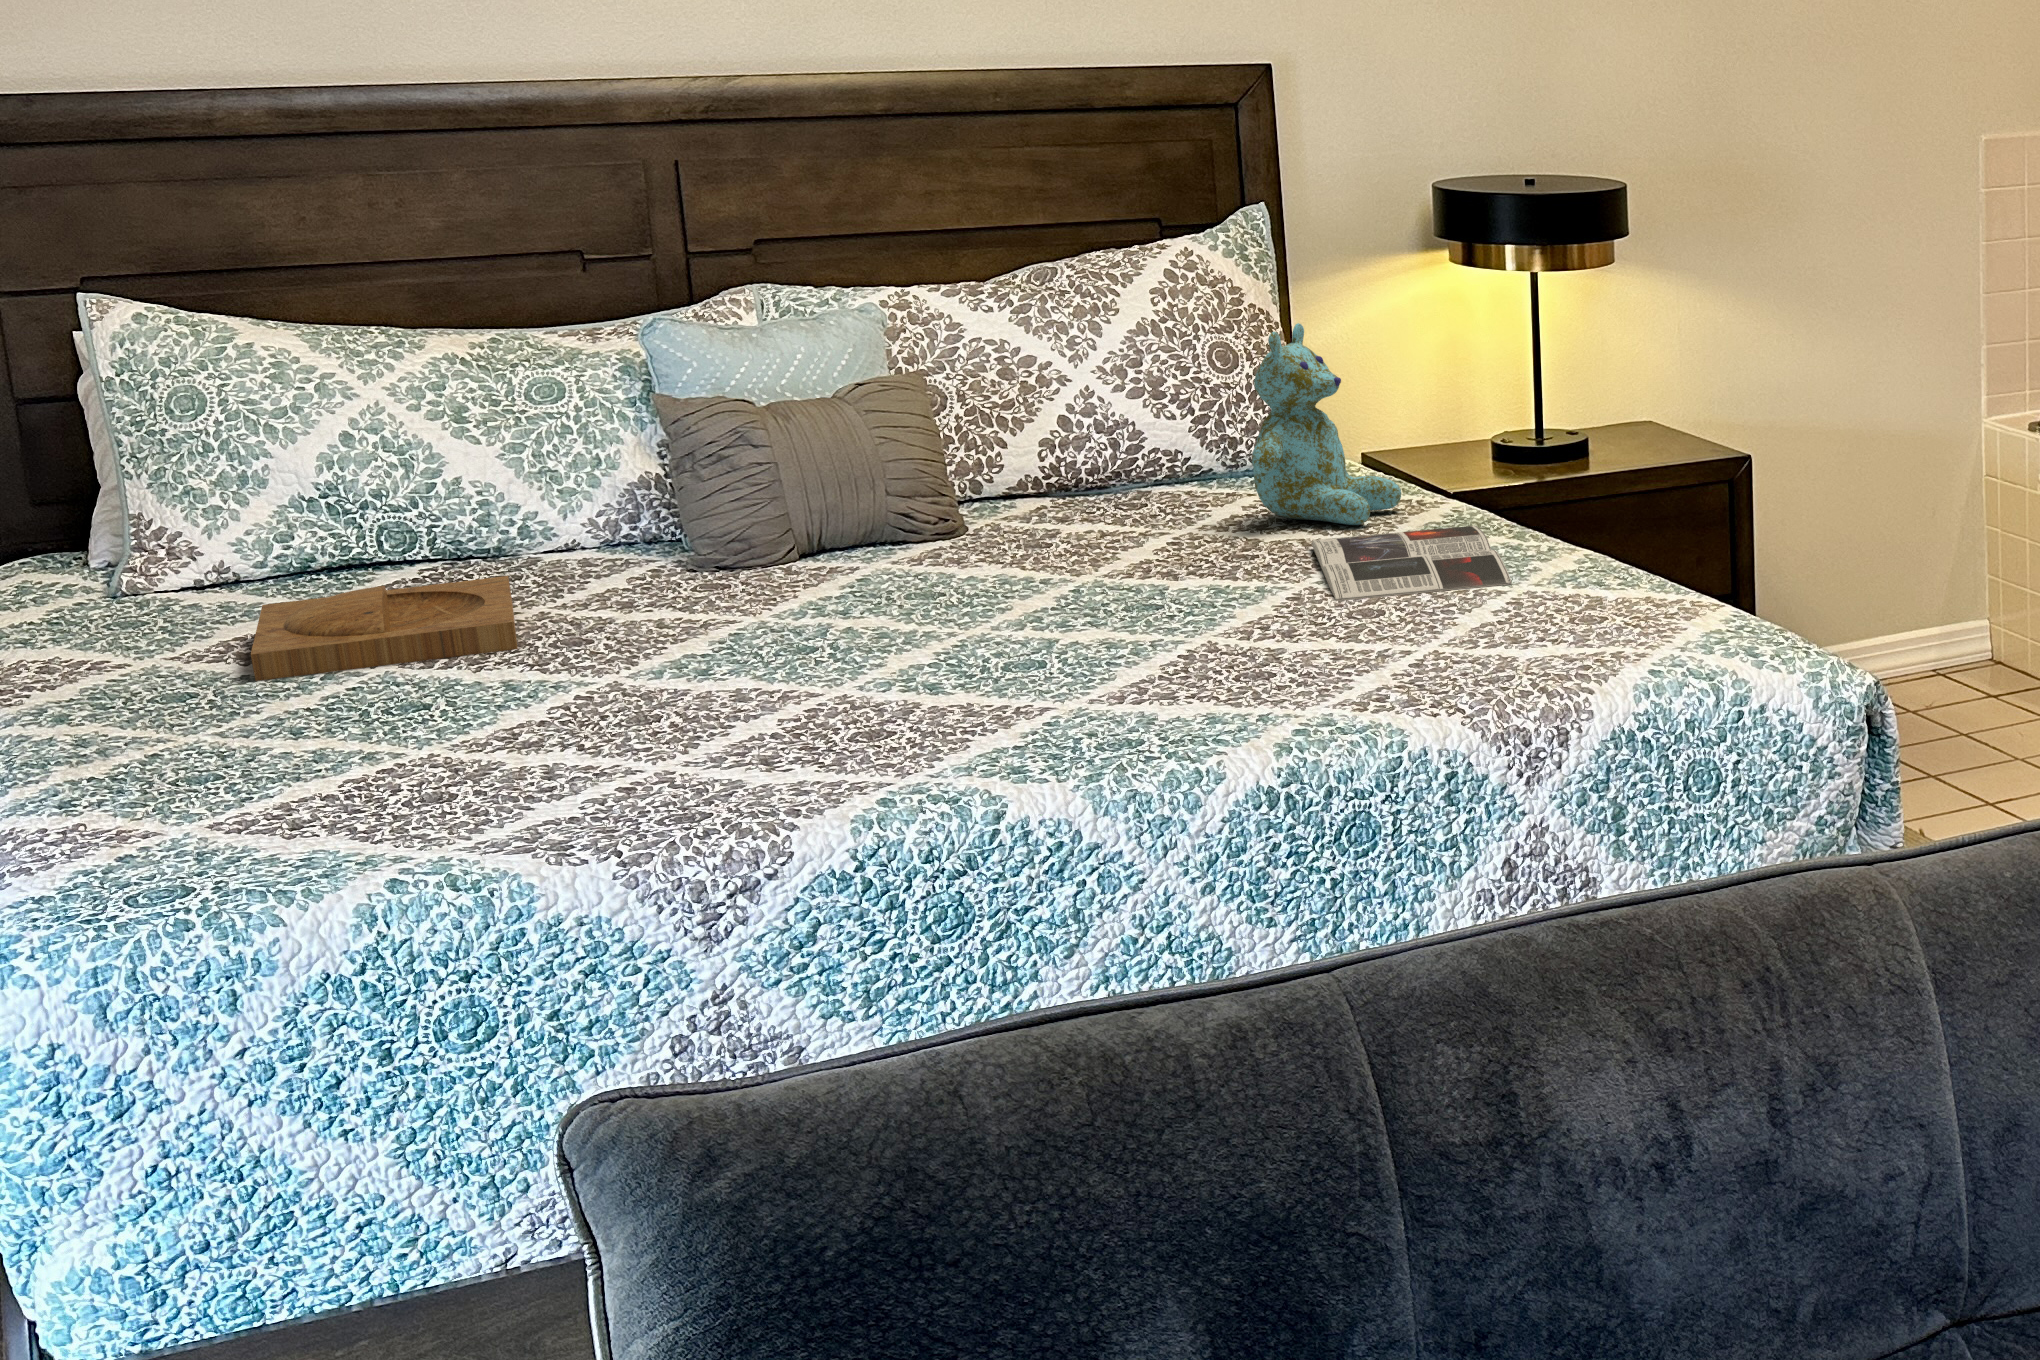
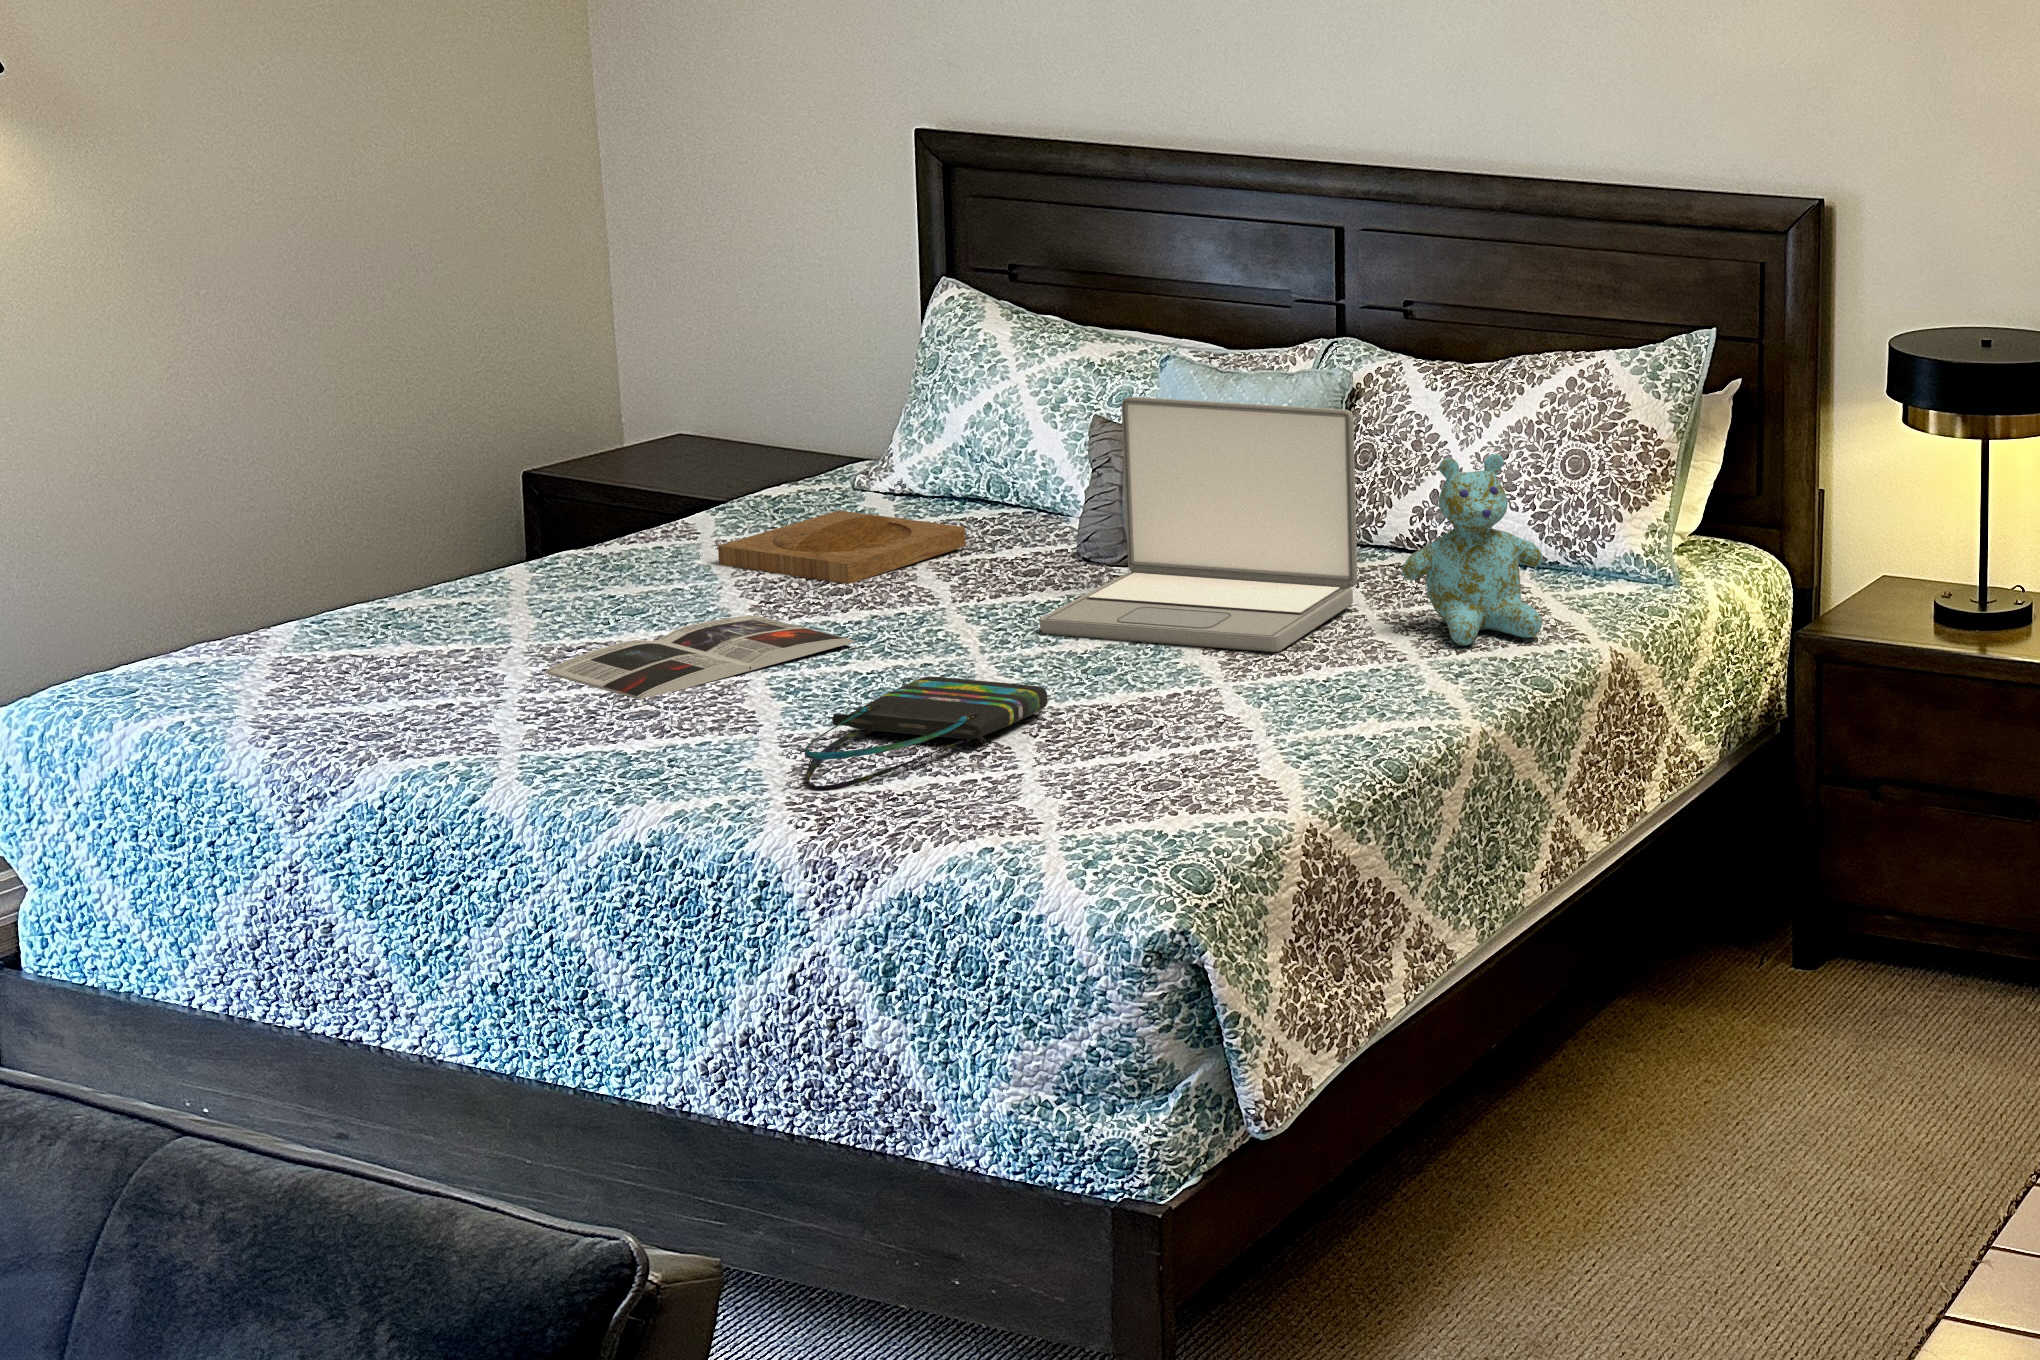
laptop: none [828,306,1228,614] -> present [1039,397,1358,652]
magazine: present [1311,526,1512,601] -> present [545,616,855,699]
tote bag: none [1072,603,1307,713] -> present [804,677,1048,791]

